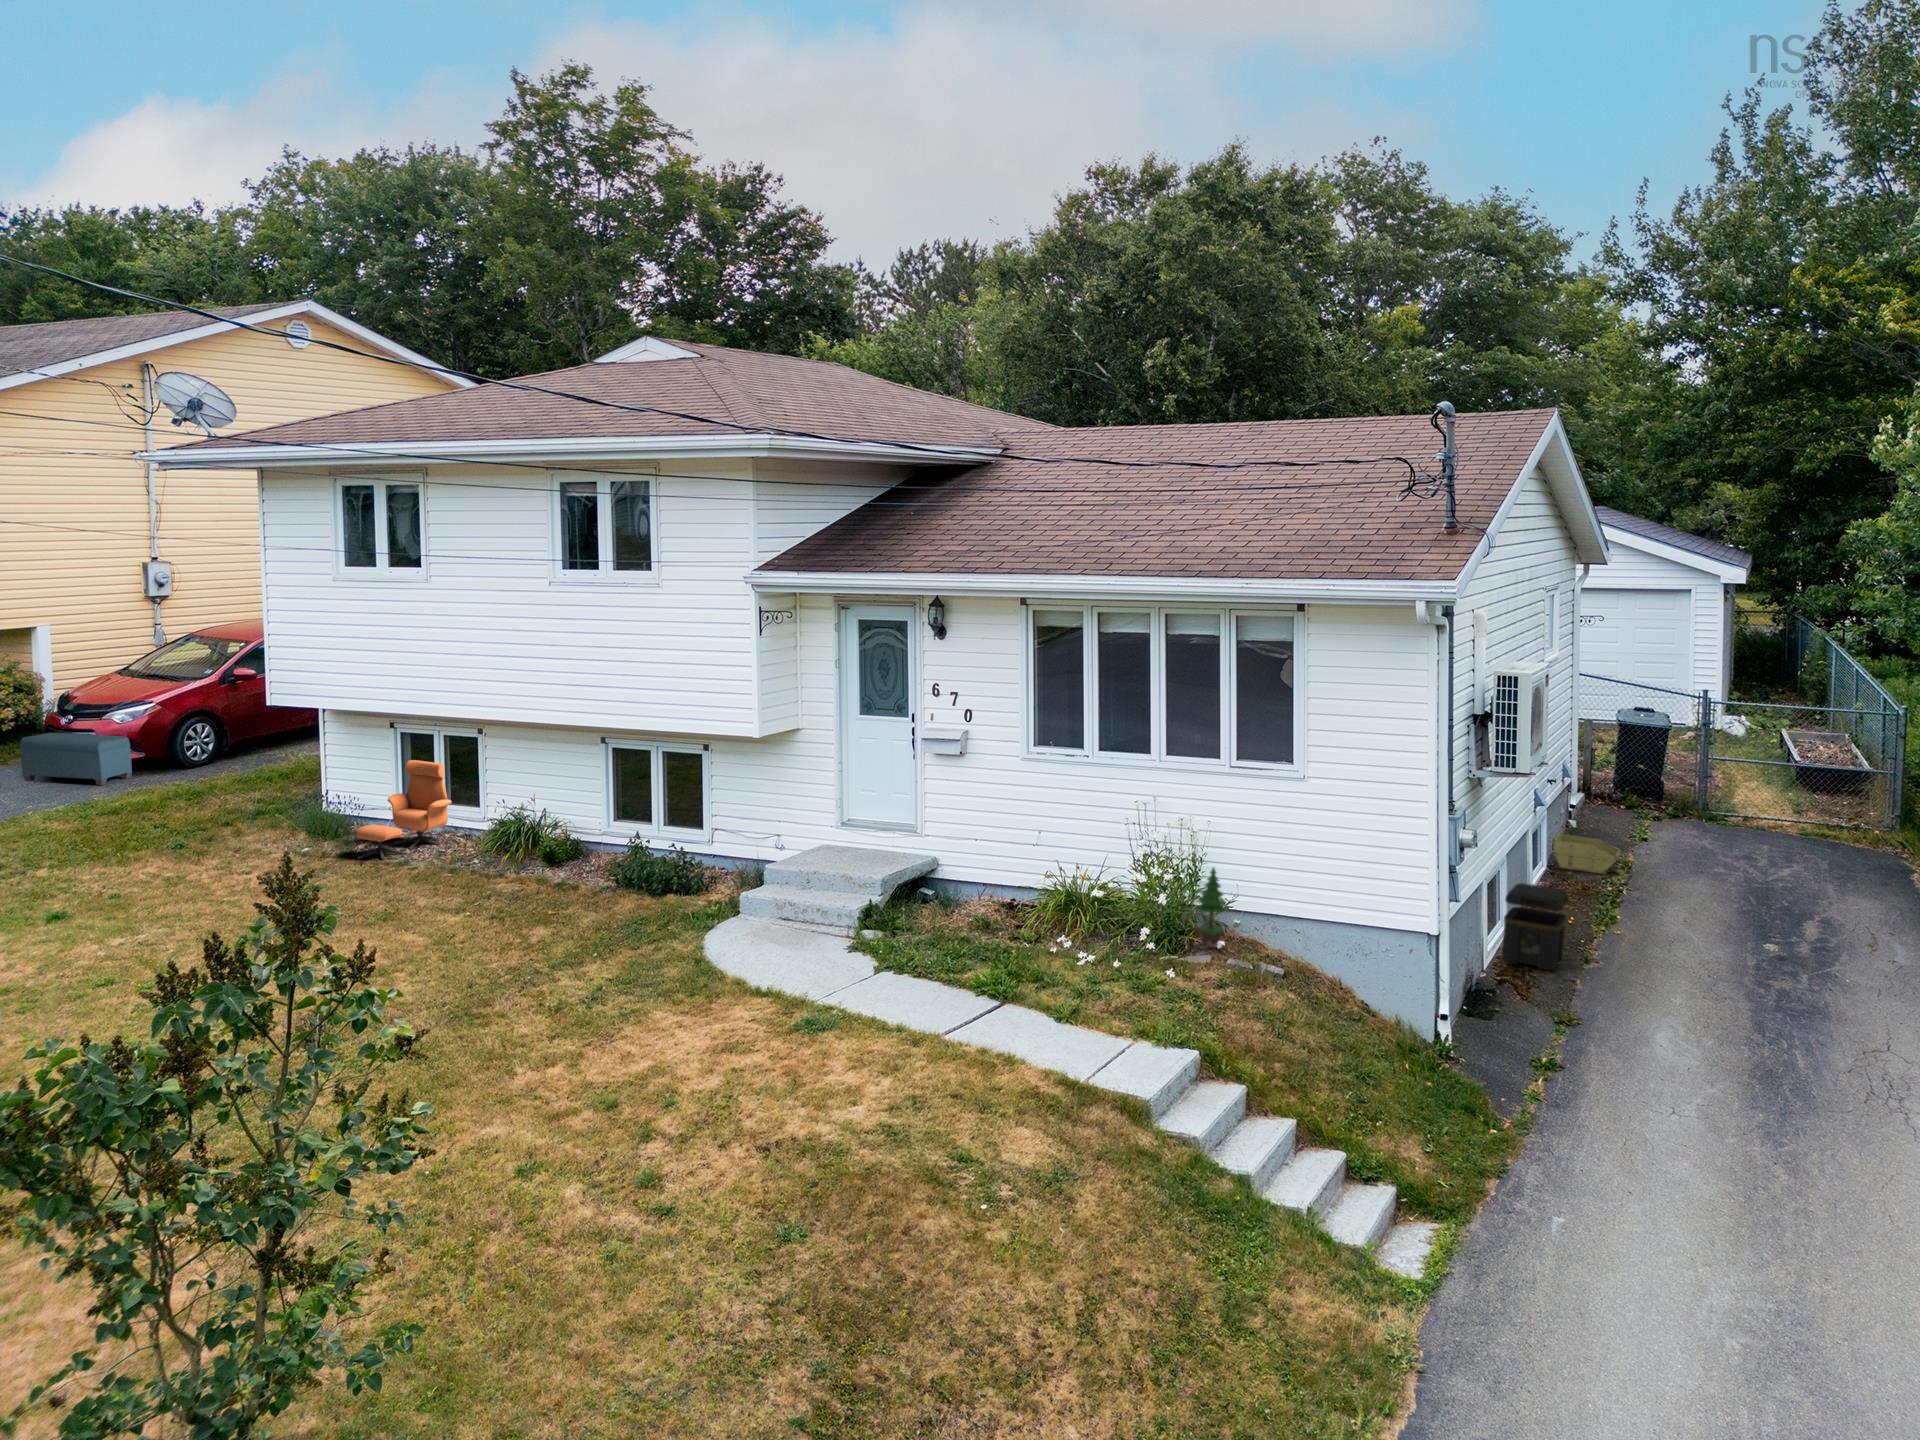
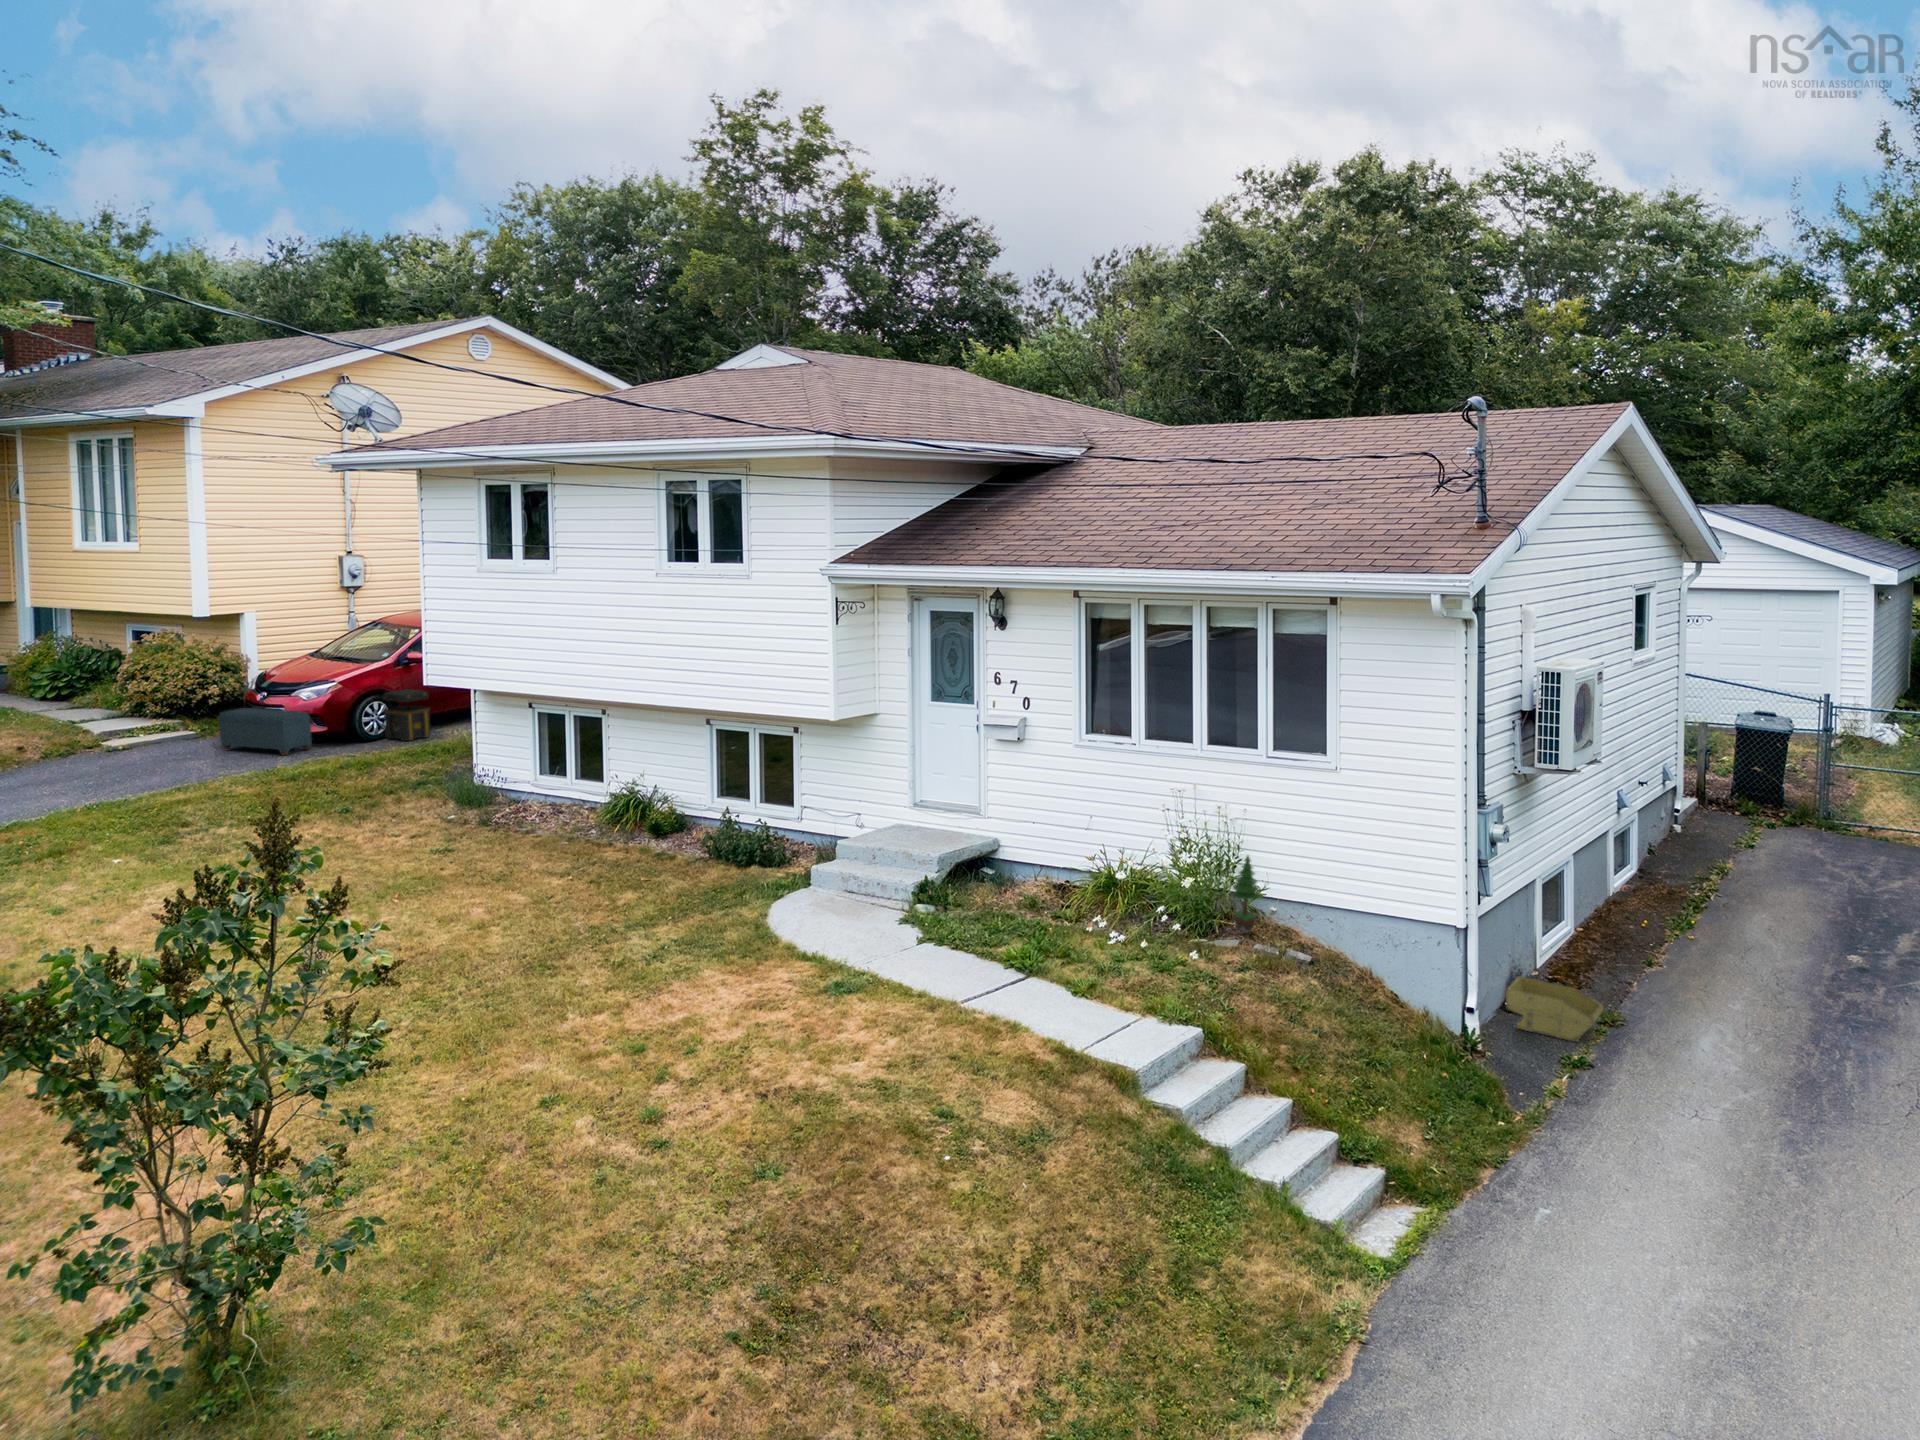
lounge chair: present [357,760,452,860] -> none [487,738,573,828]
storage bin: present [1553,834,1621,874] -> present [1505,977,1603,1042]
toolbox: present [1502,883,1569,970] -> present [383,689,430,741]

